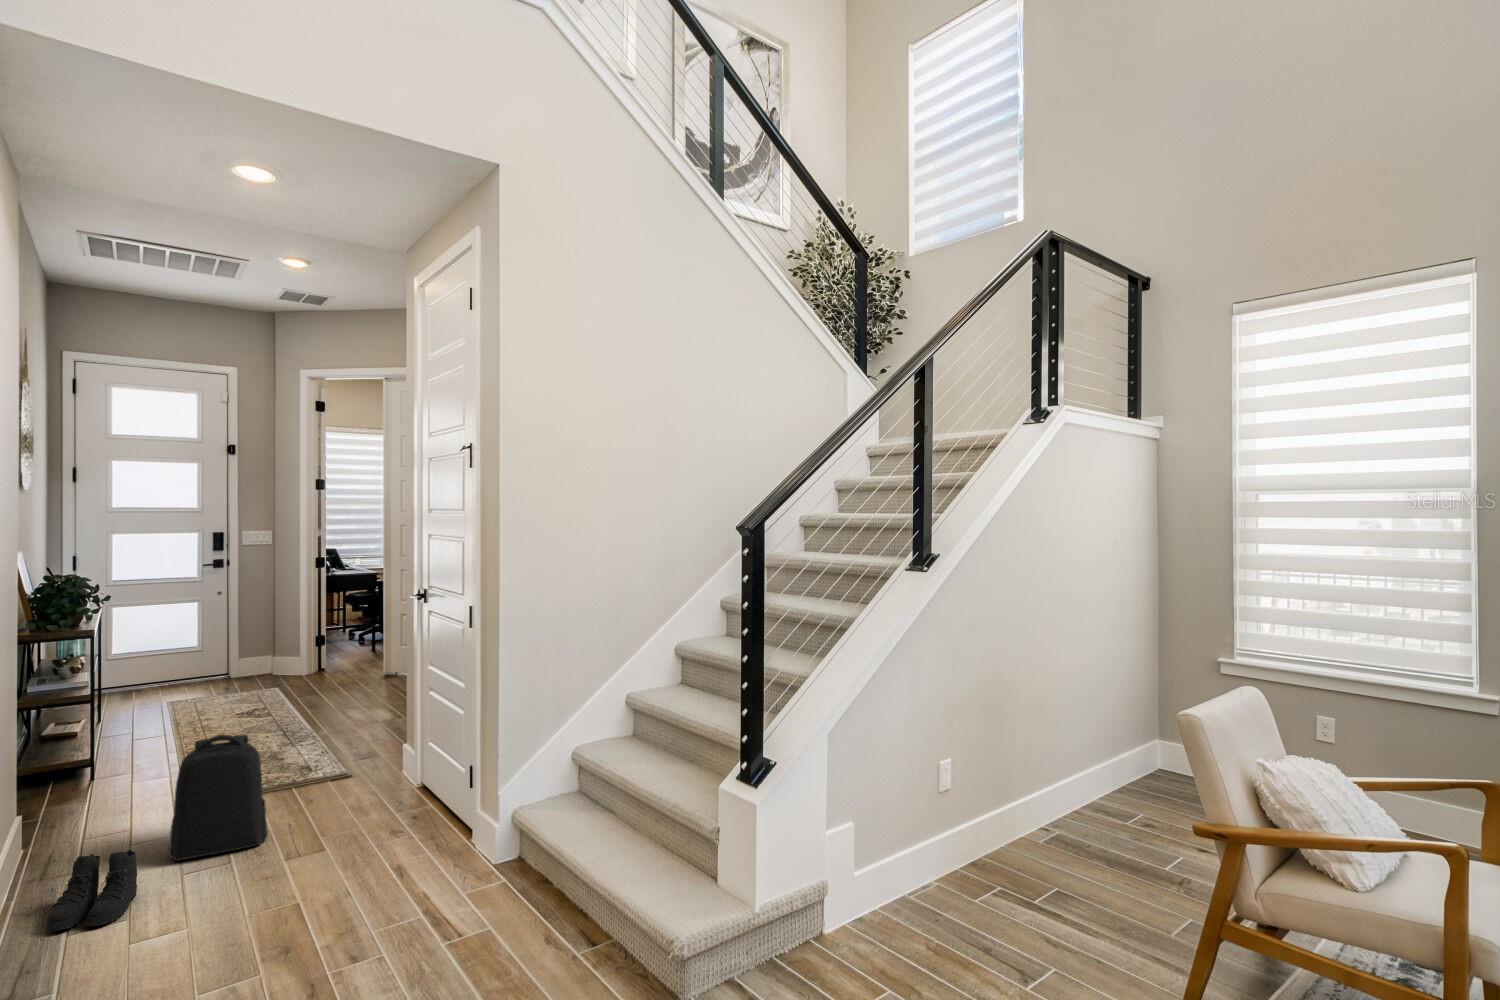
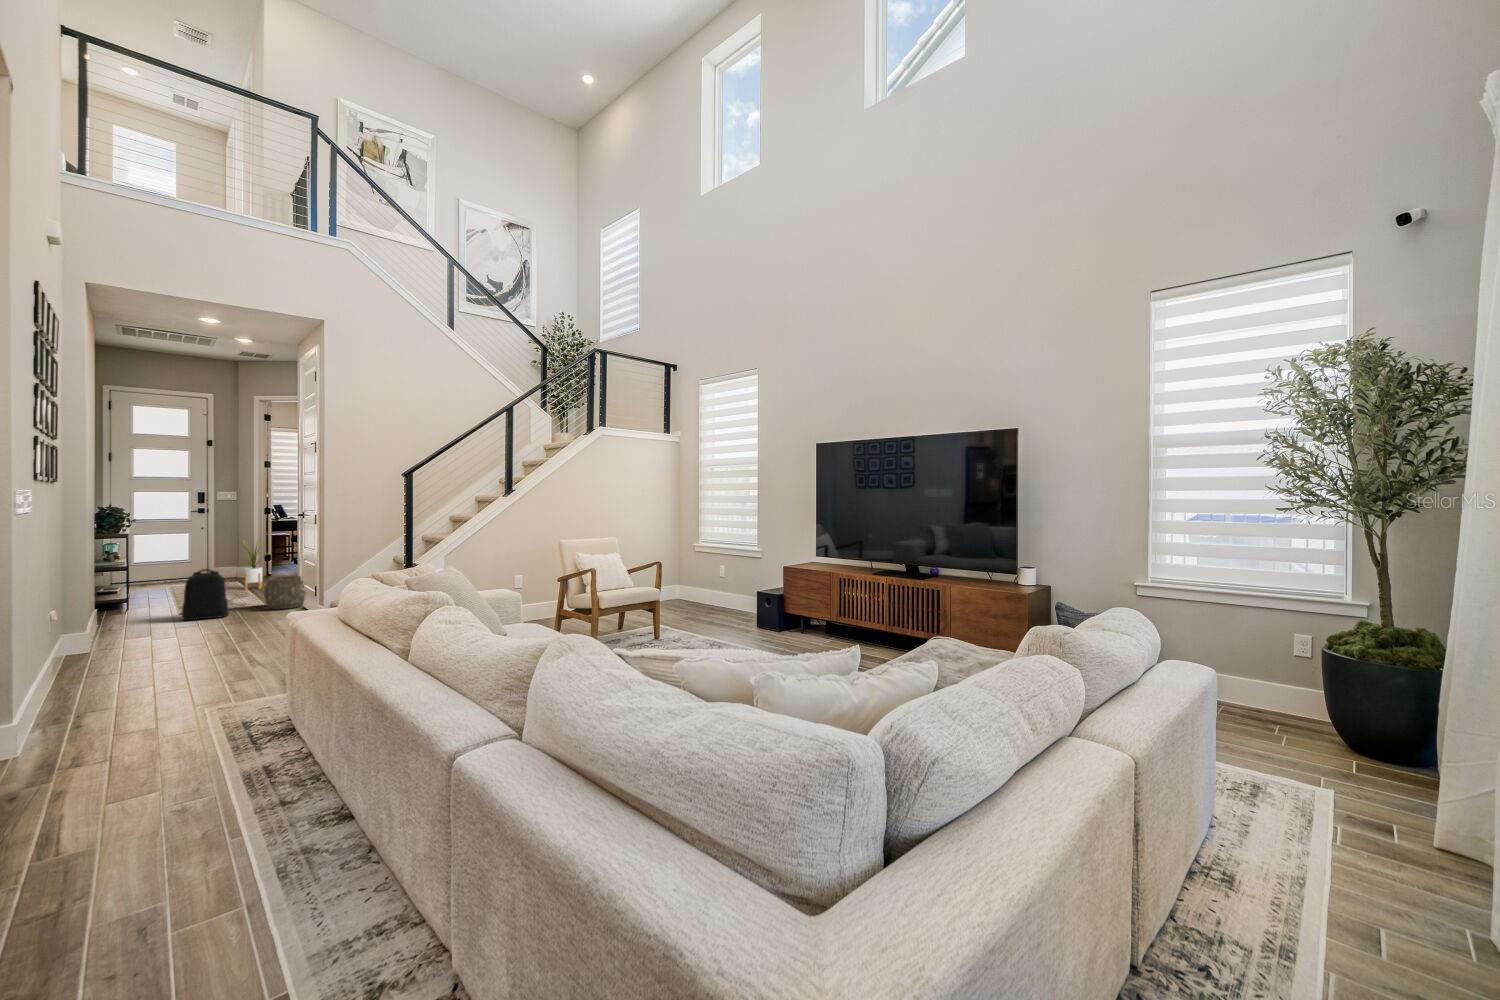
house plant: none [275,618,338,726] -> present [238,540,264,590]
woven basket: none [336,729,420,813] -> present [264,576,306,610]
boots: present [46,850,137,932] -> none [131,607,169,633]

